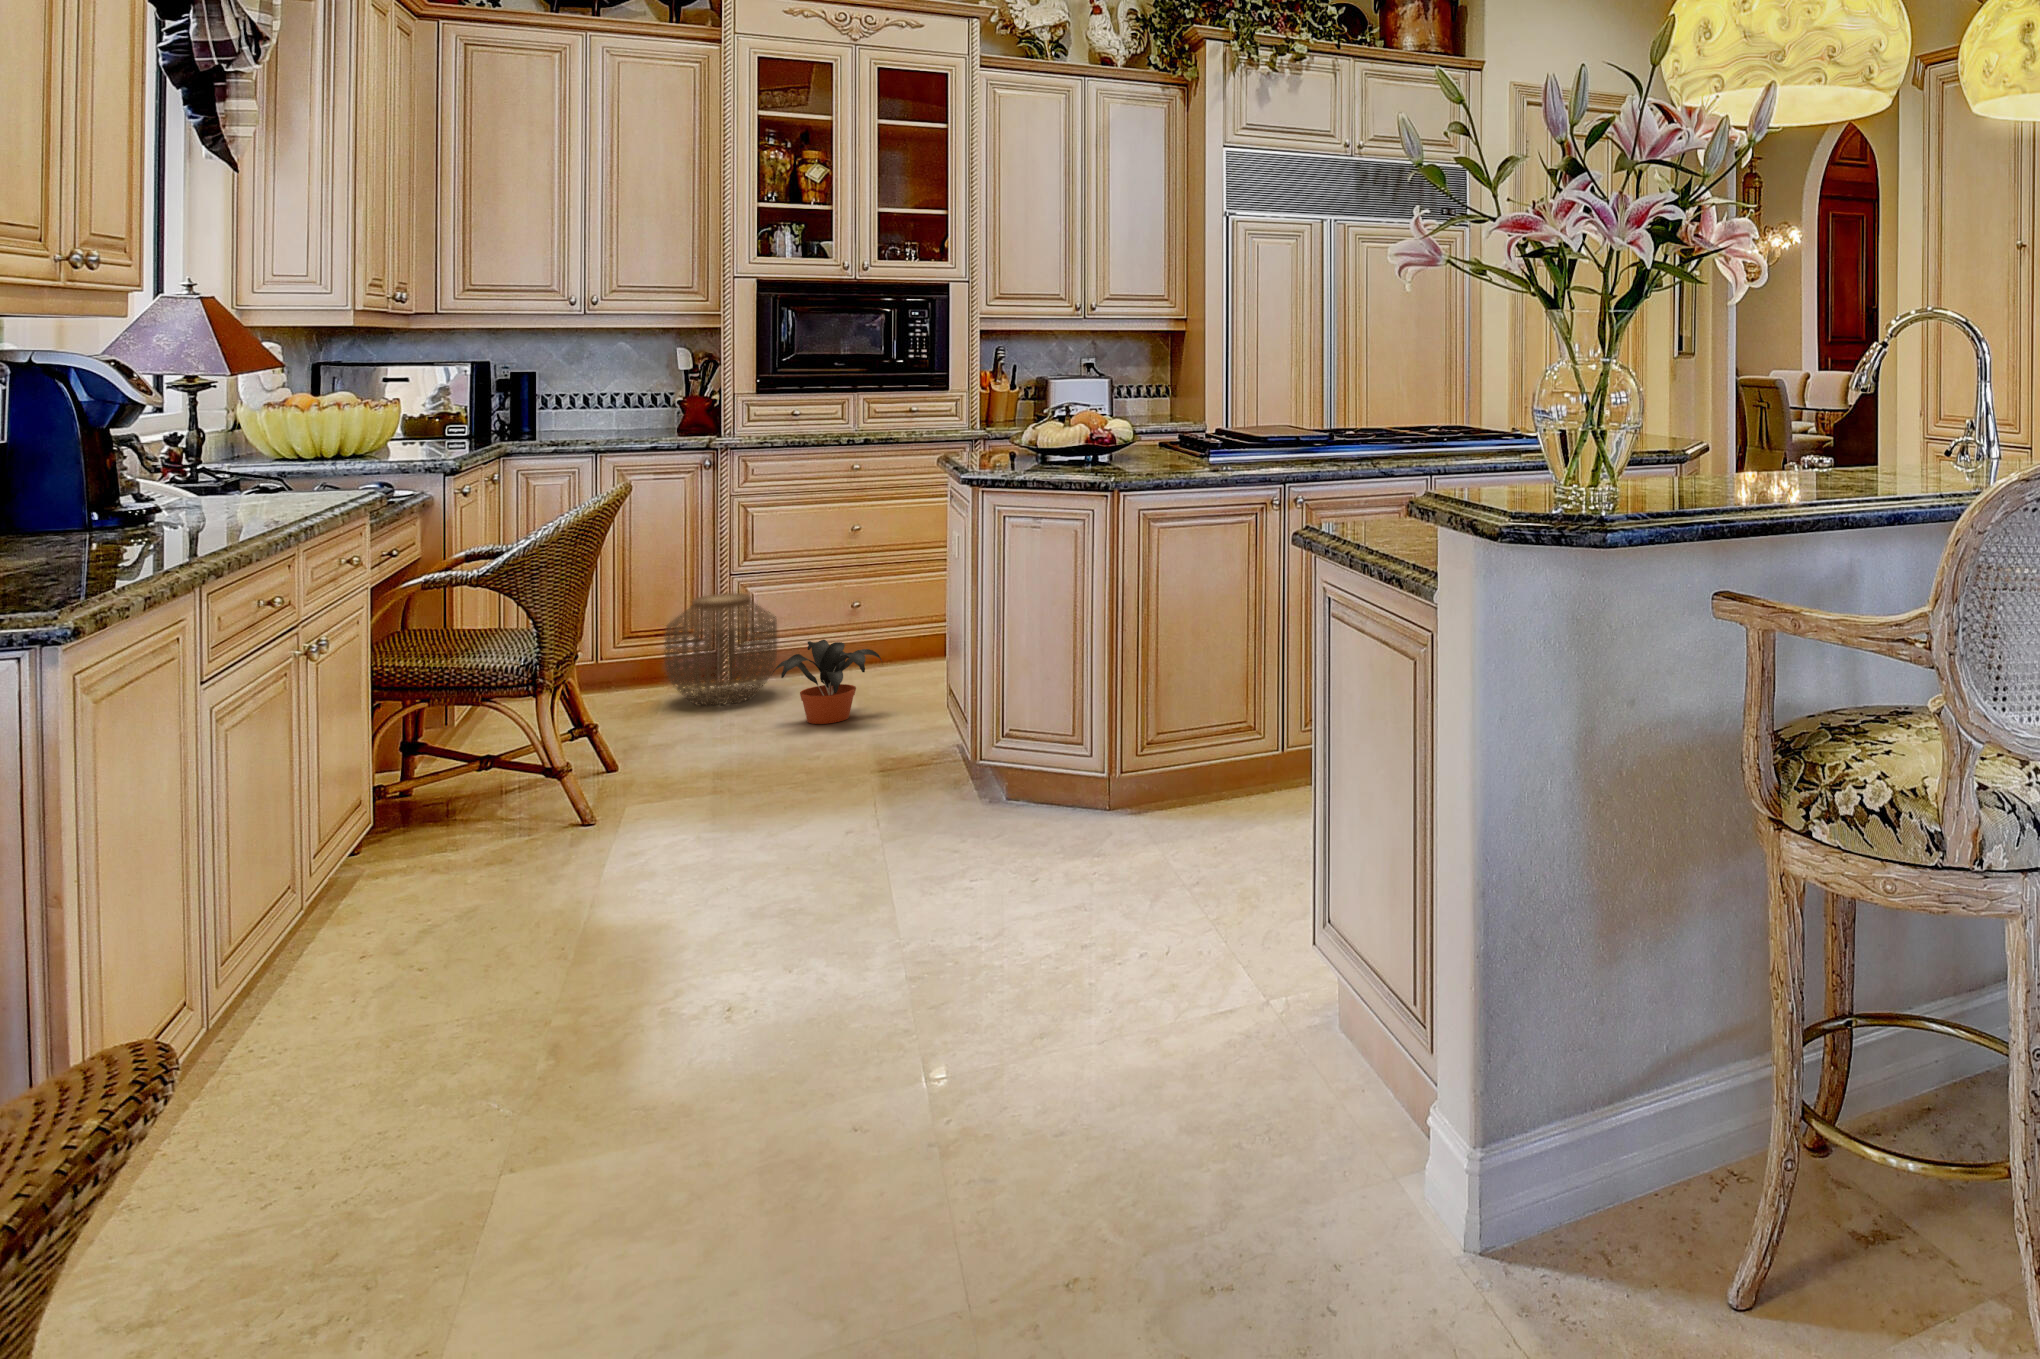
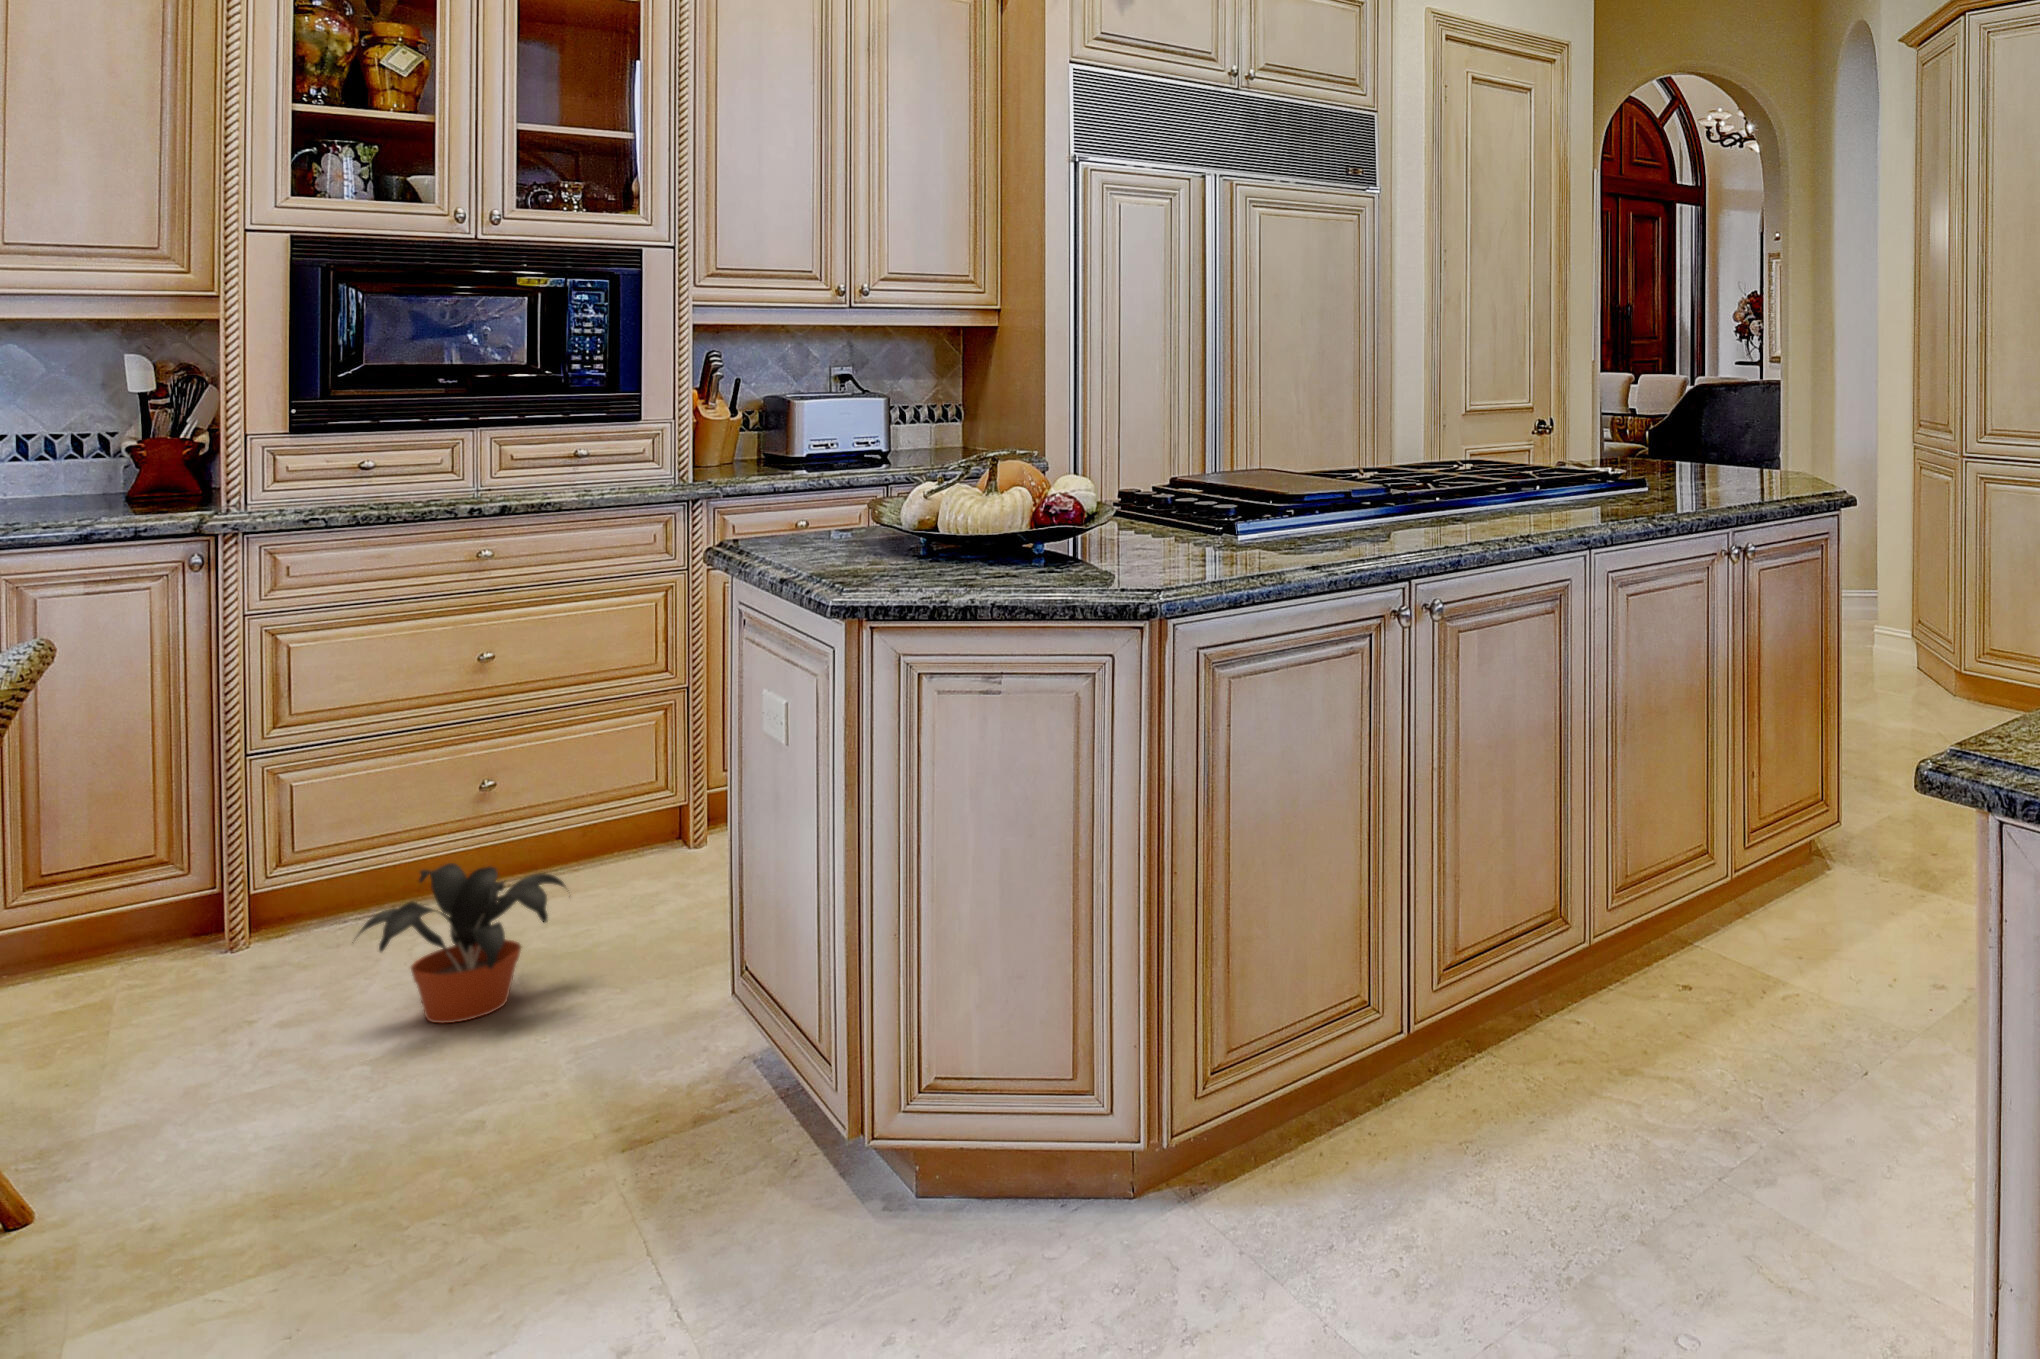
woven basket: present [665,593,777,705] -> none [112,786,346,1001]

